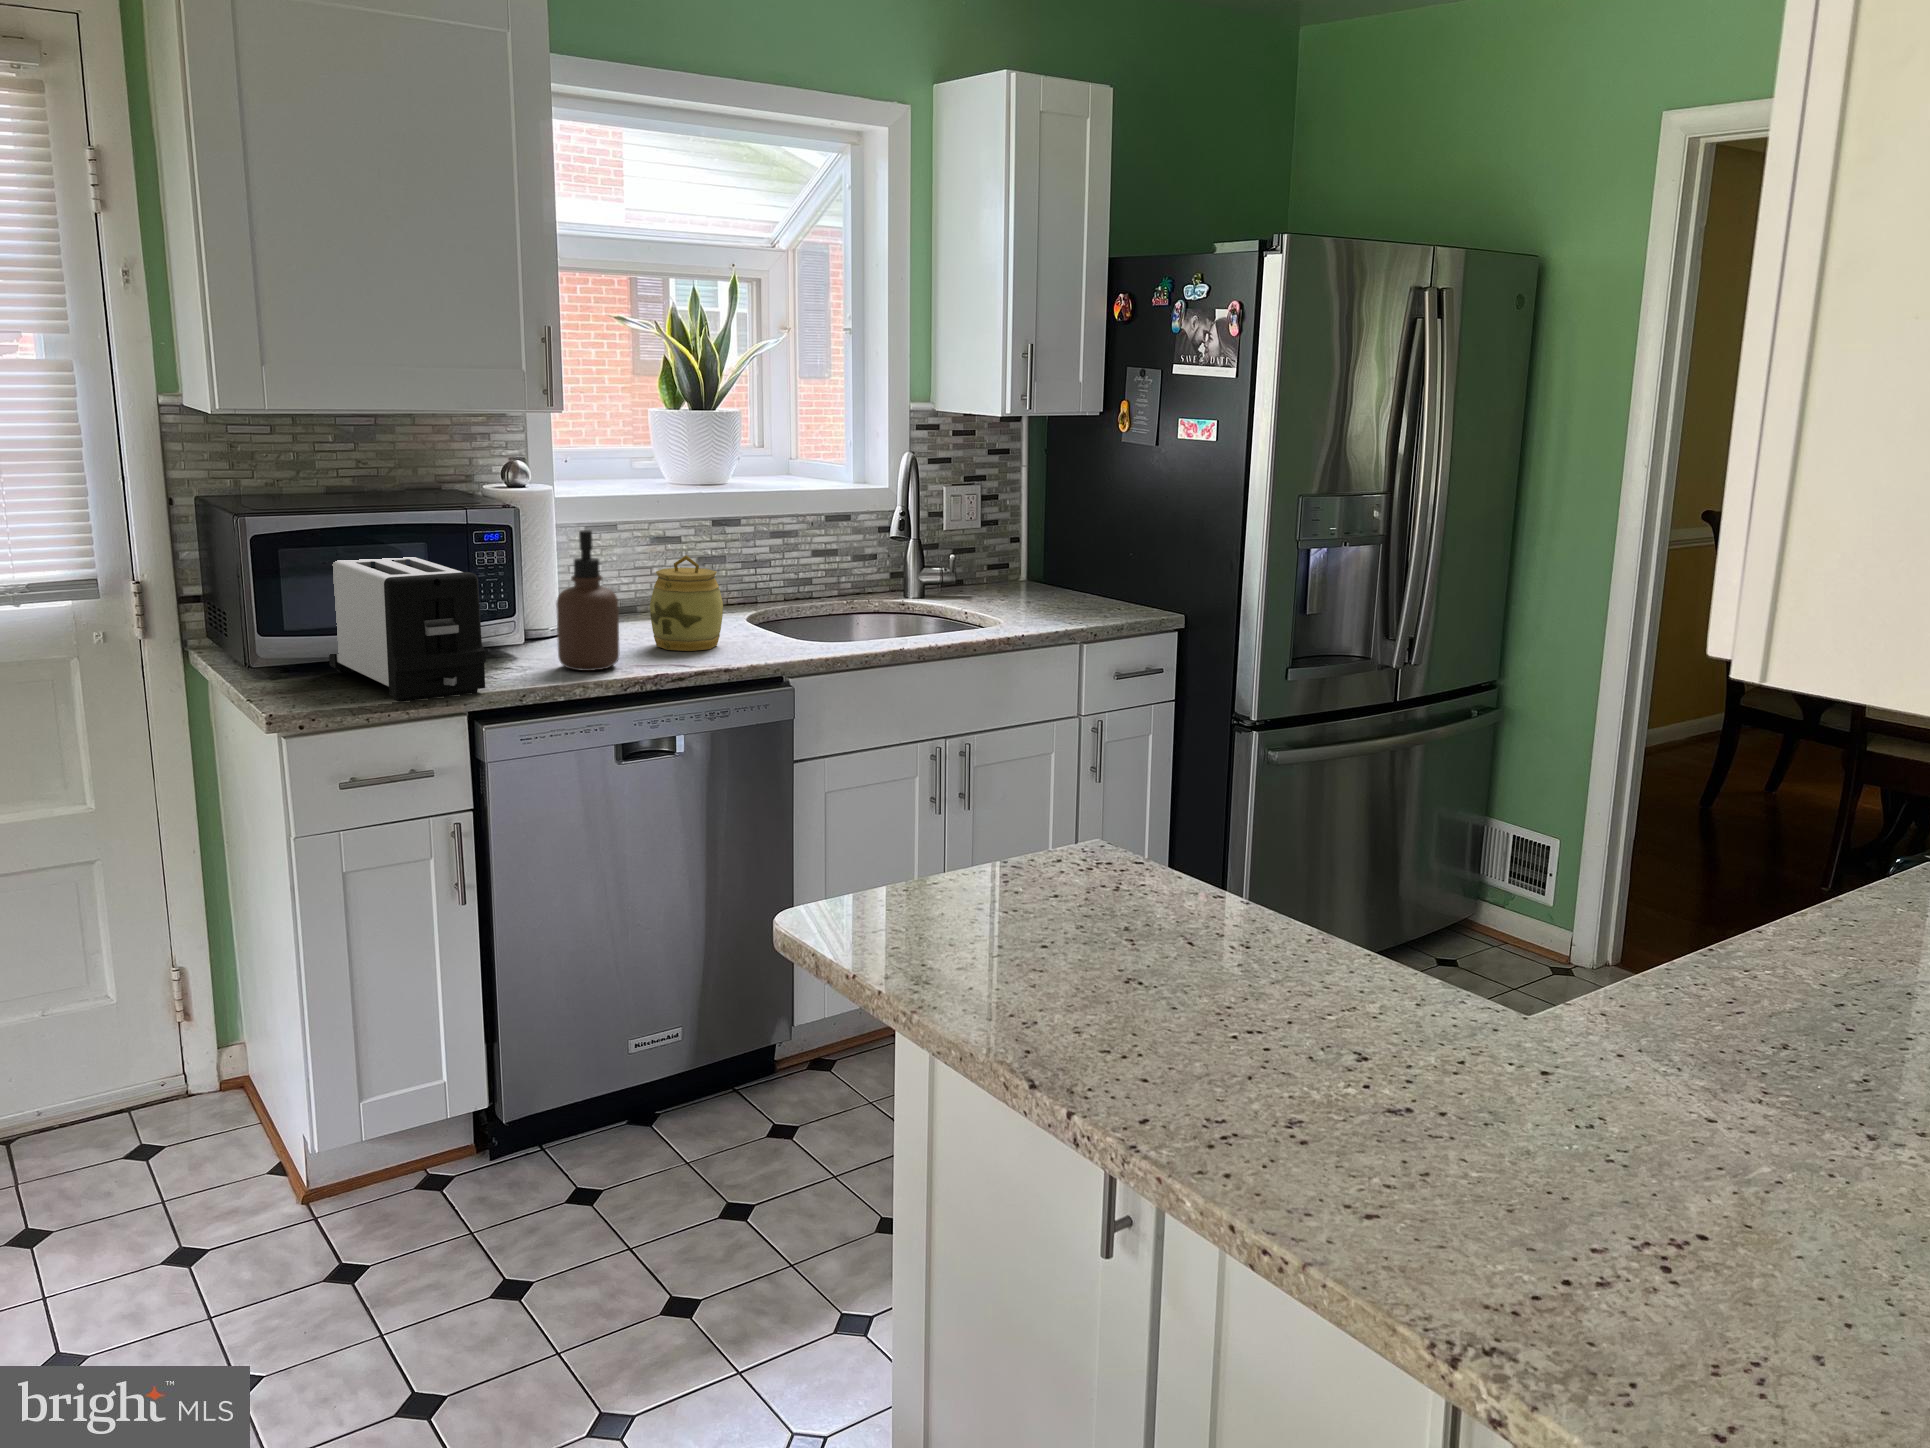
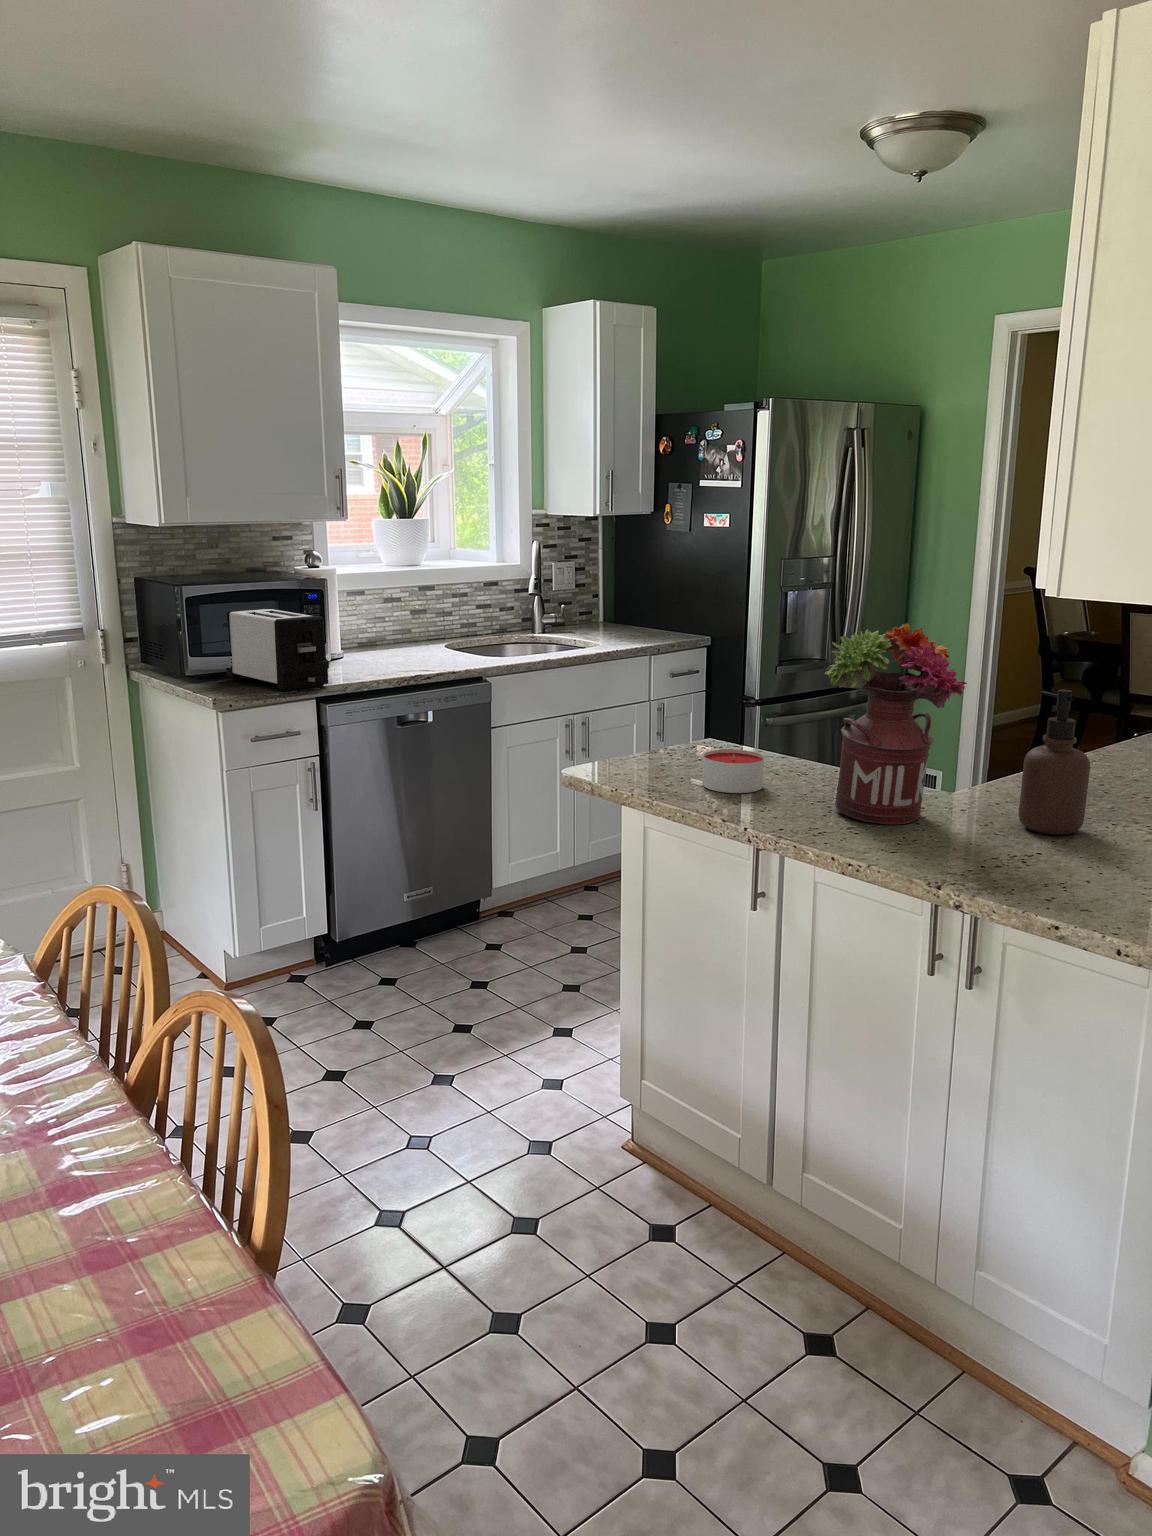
soap dispenser: present [556,530,619,671] -> present [1019,689,1090,835]
jar: present [650,555,723,651] -> none [401,606,444,663]
flower arrangement: none [1242,669,1559,1114] -> present [825,623,967,824]
candle: none [1018,892,1144,996] -> present [702,749,764,793]

